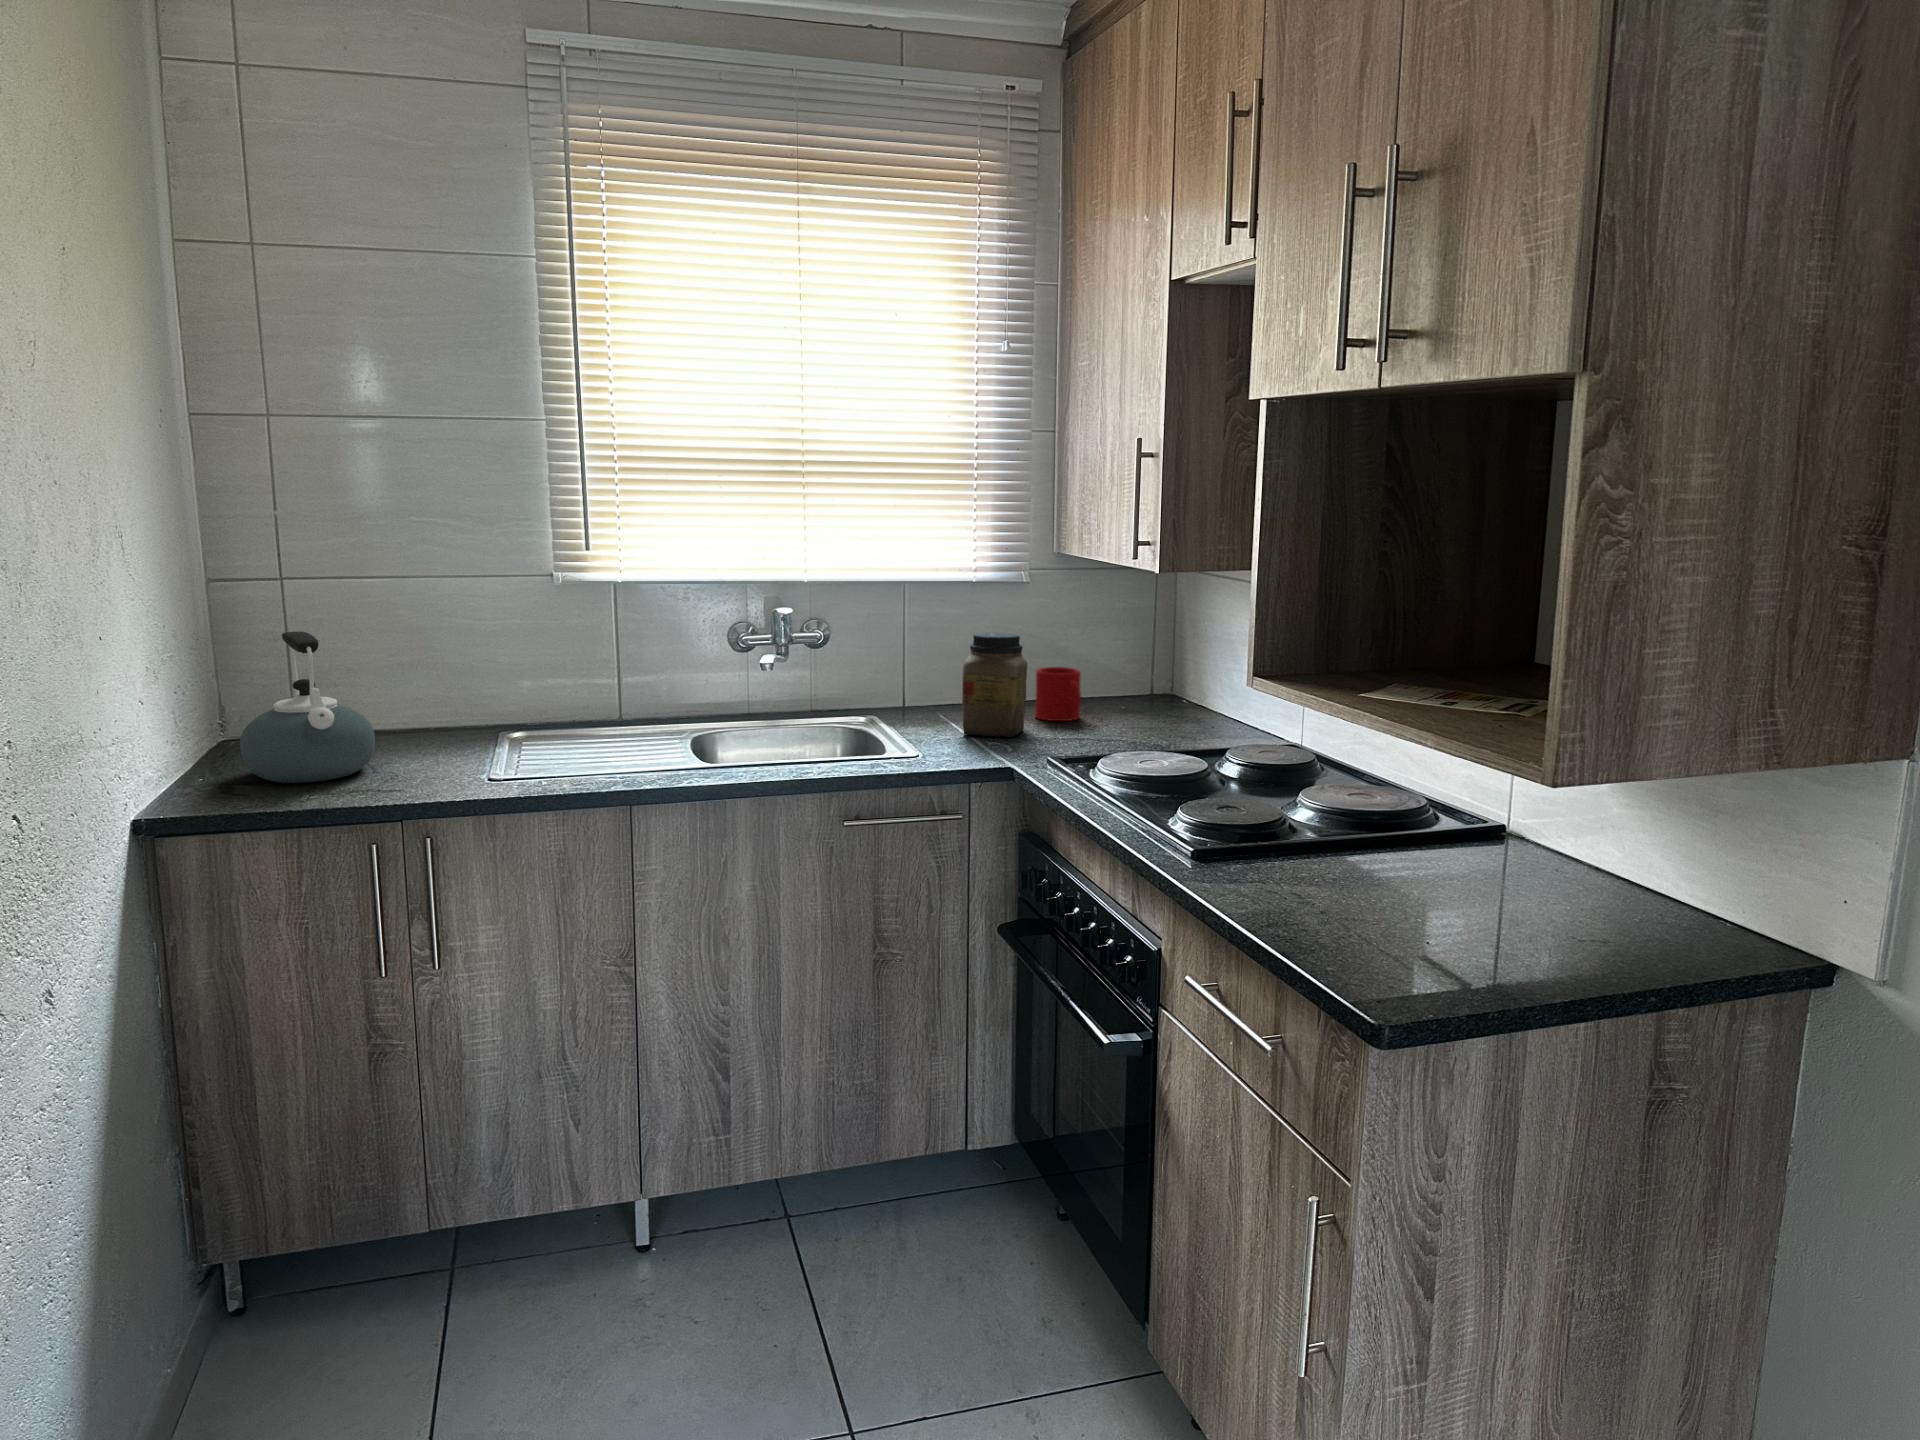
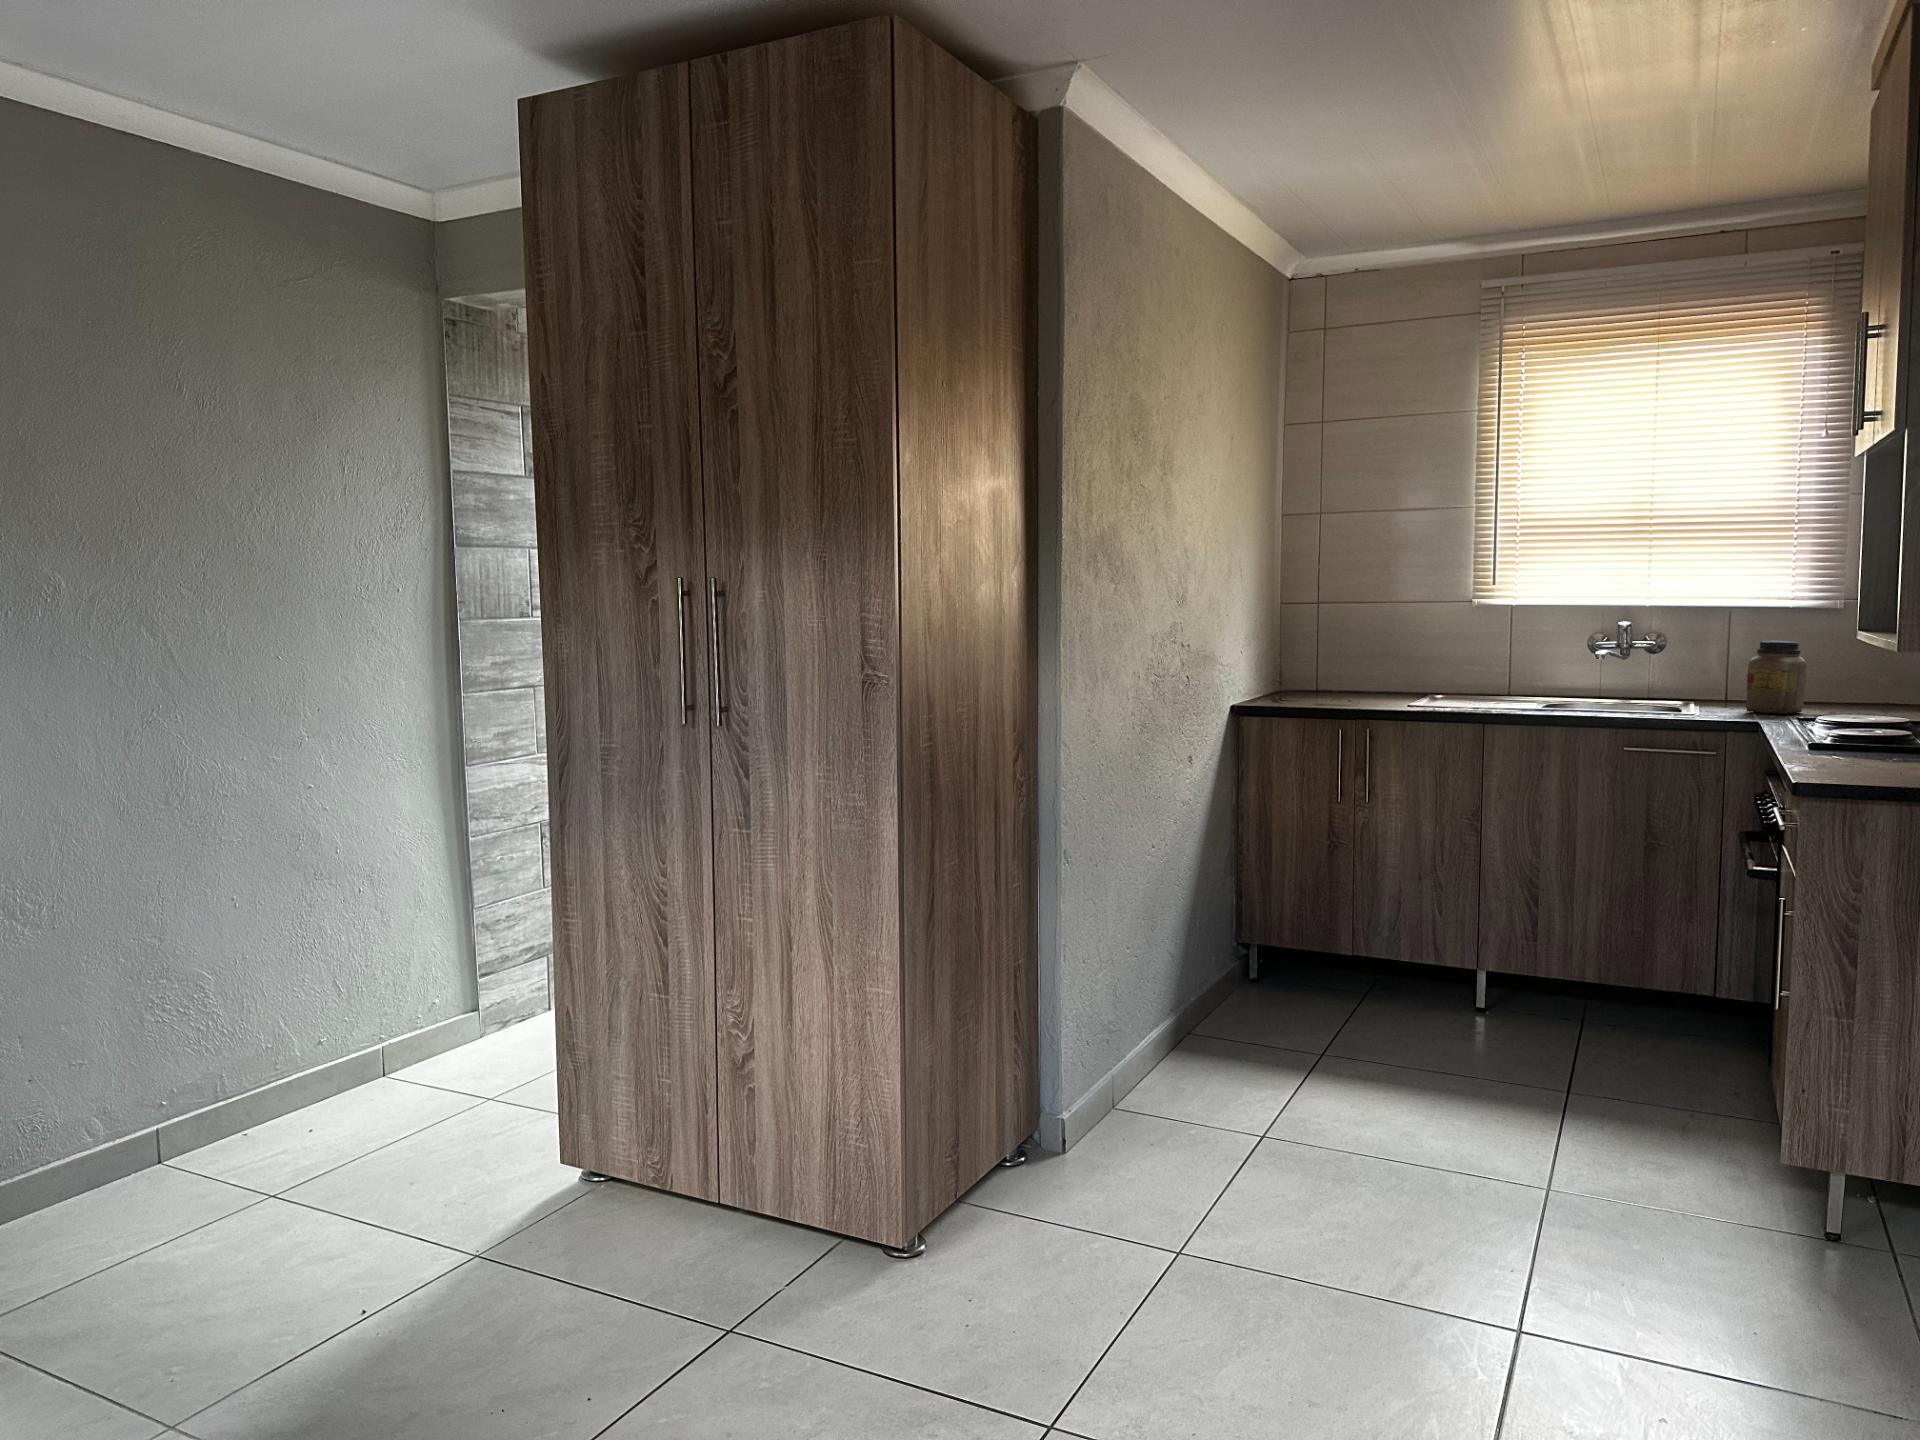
kettle: present [240,631,375,783] -> none [1285,625,1354,703]
mug: present [1035,667,1081,721] -> none [1827,673,1868,712]

